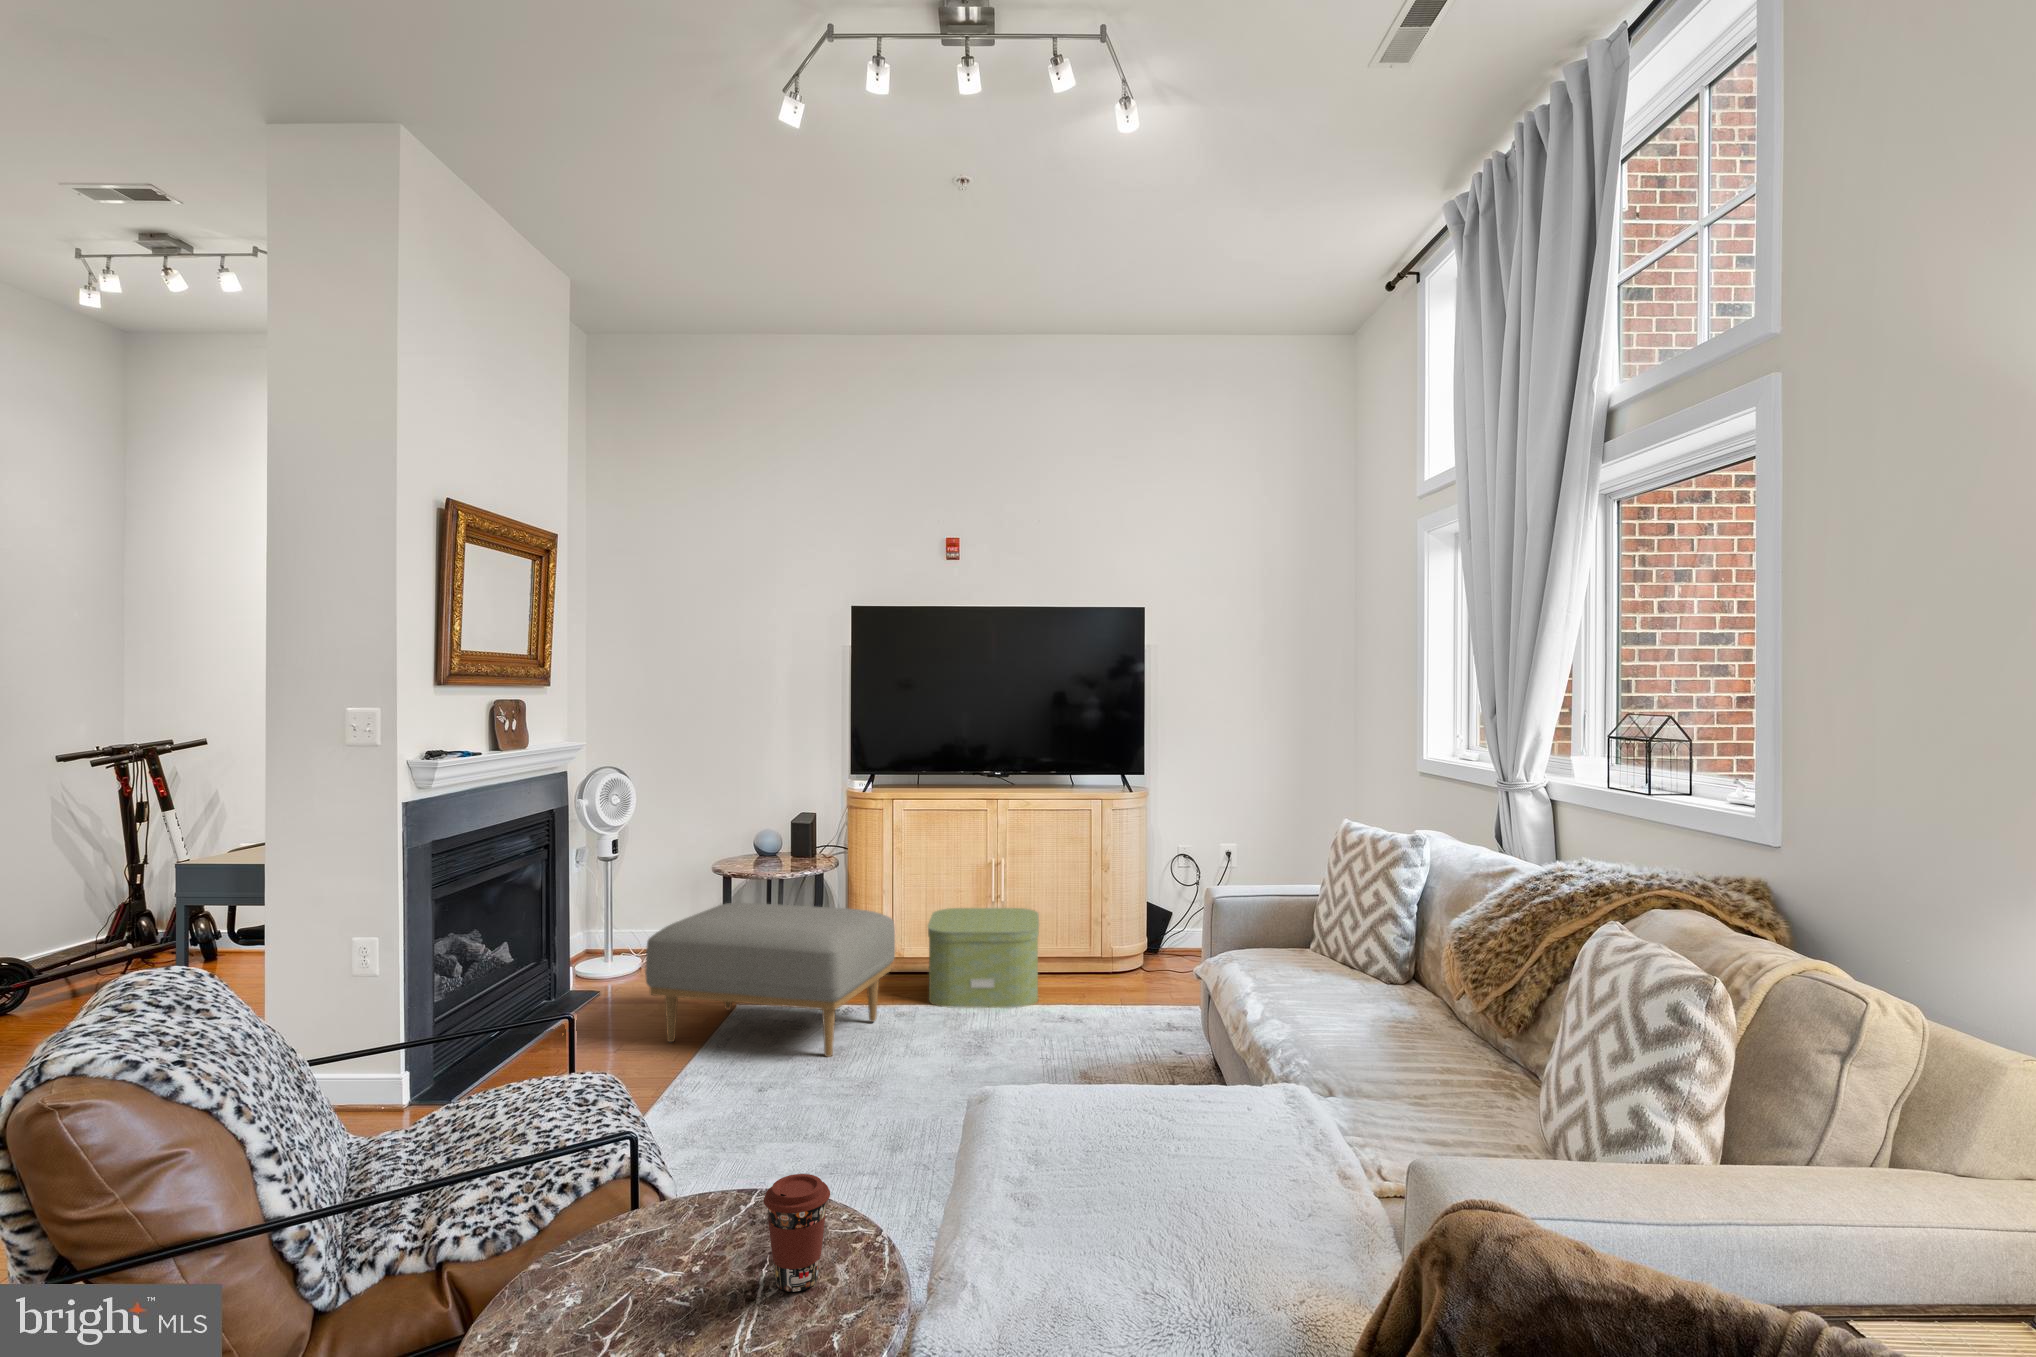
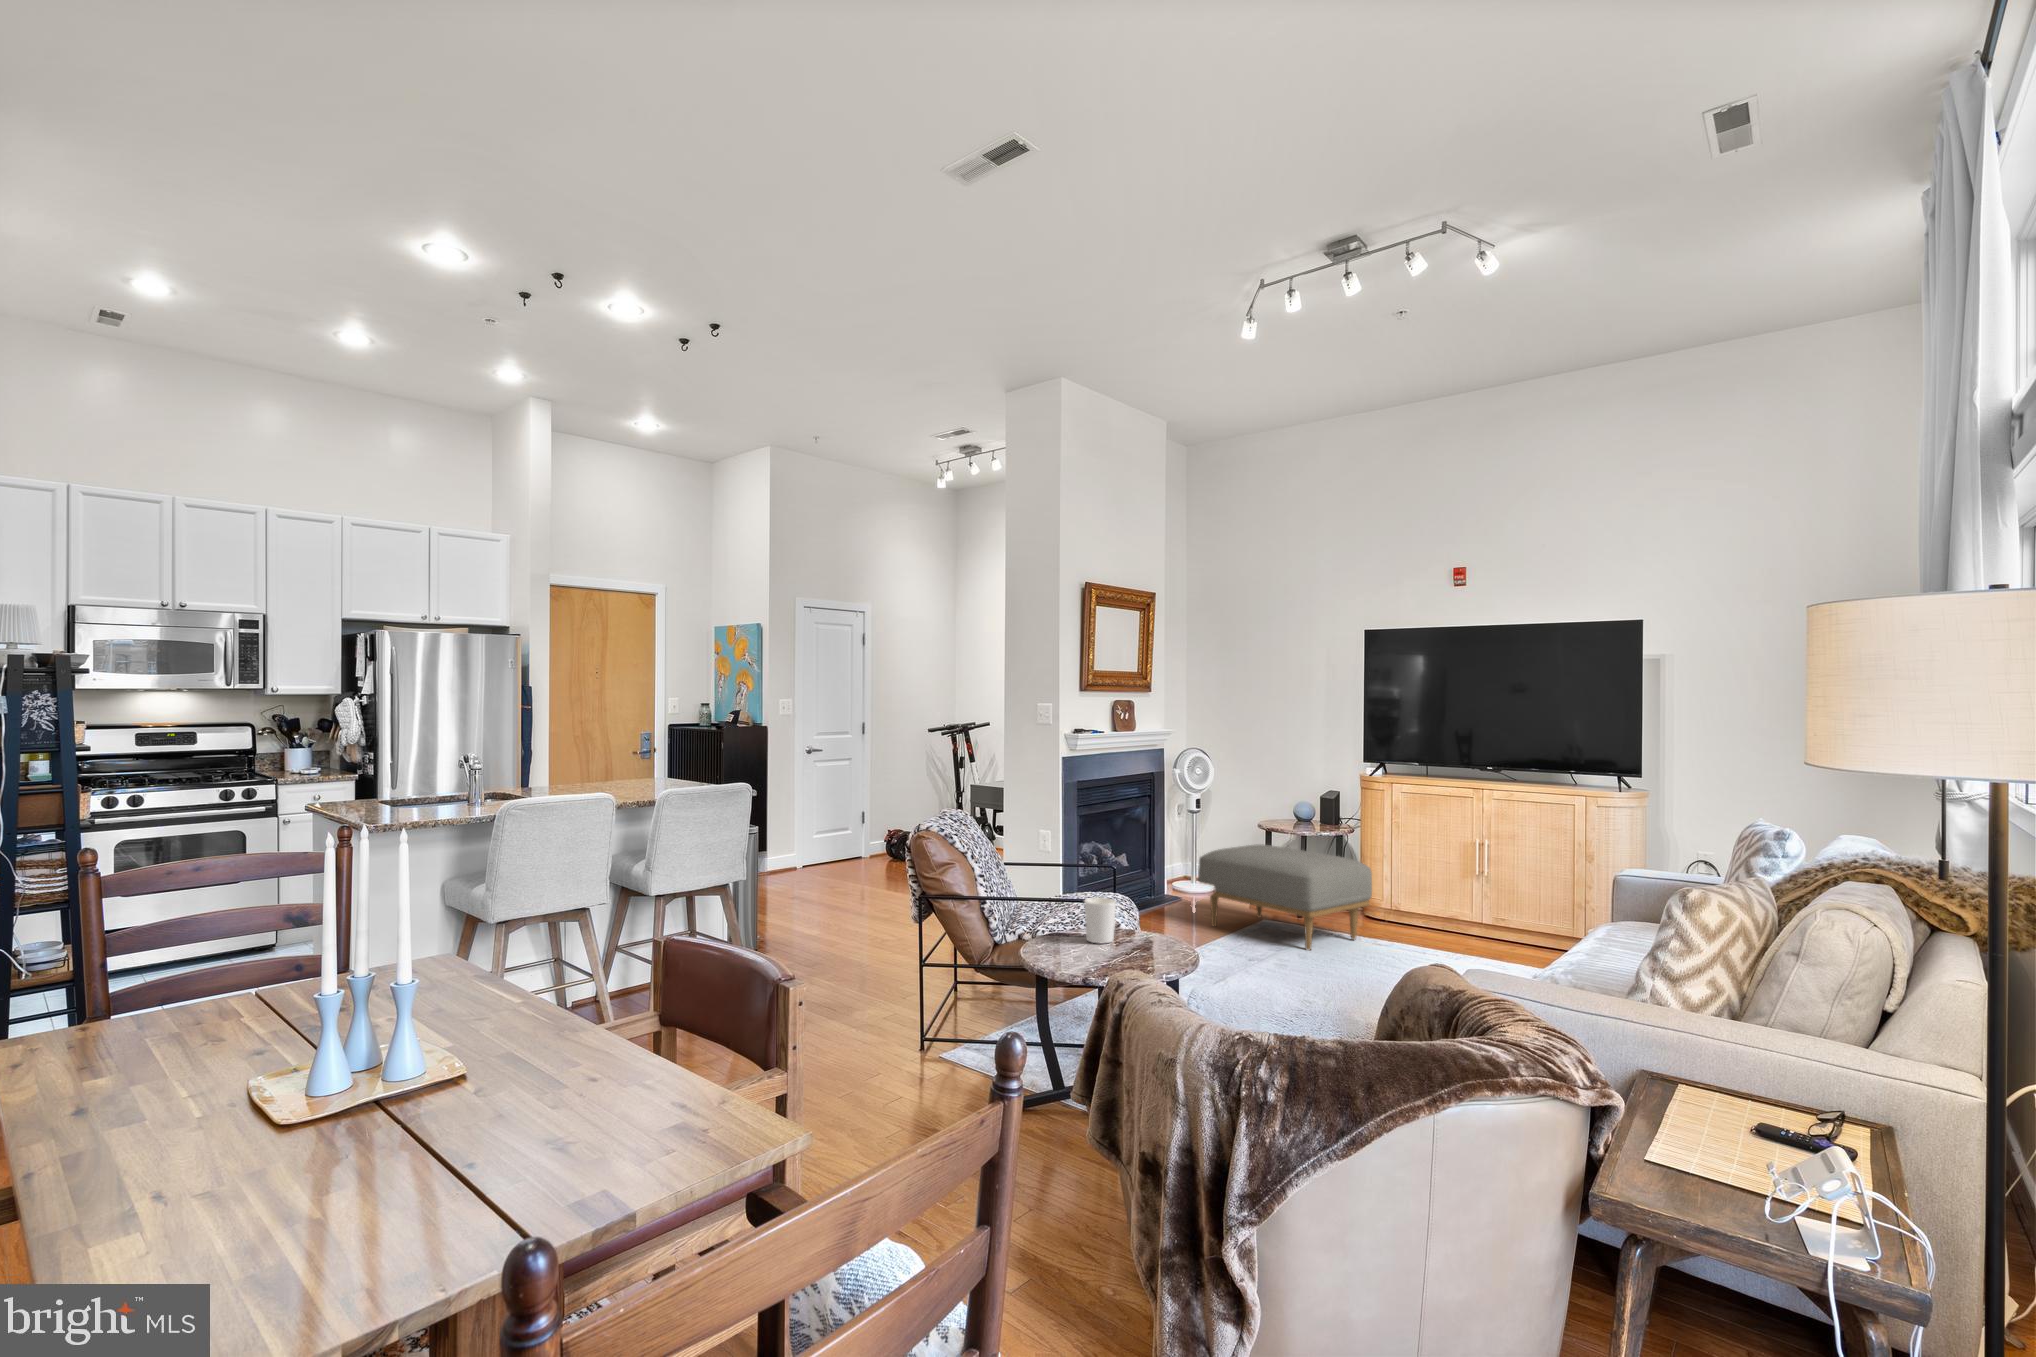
storage box: present [928,908,1039,1008] -> none [1406,873,1510,953]
candle holder: none [624,1174,706,1306] -> present [1084,897,1116,943]
coffee cup: present [763,1174,830,1292] -> none [1136,906,1164,951]

